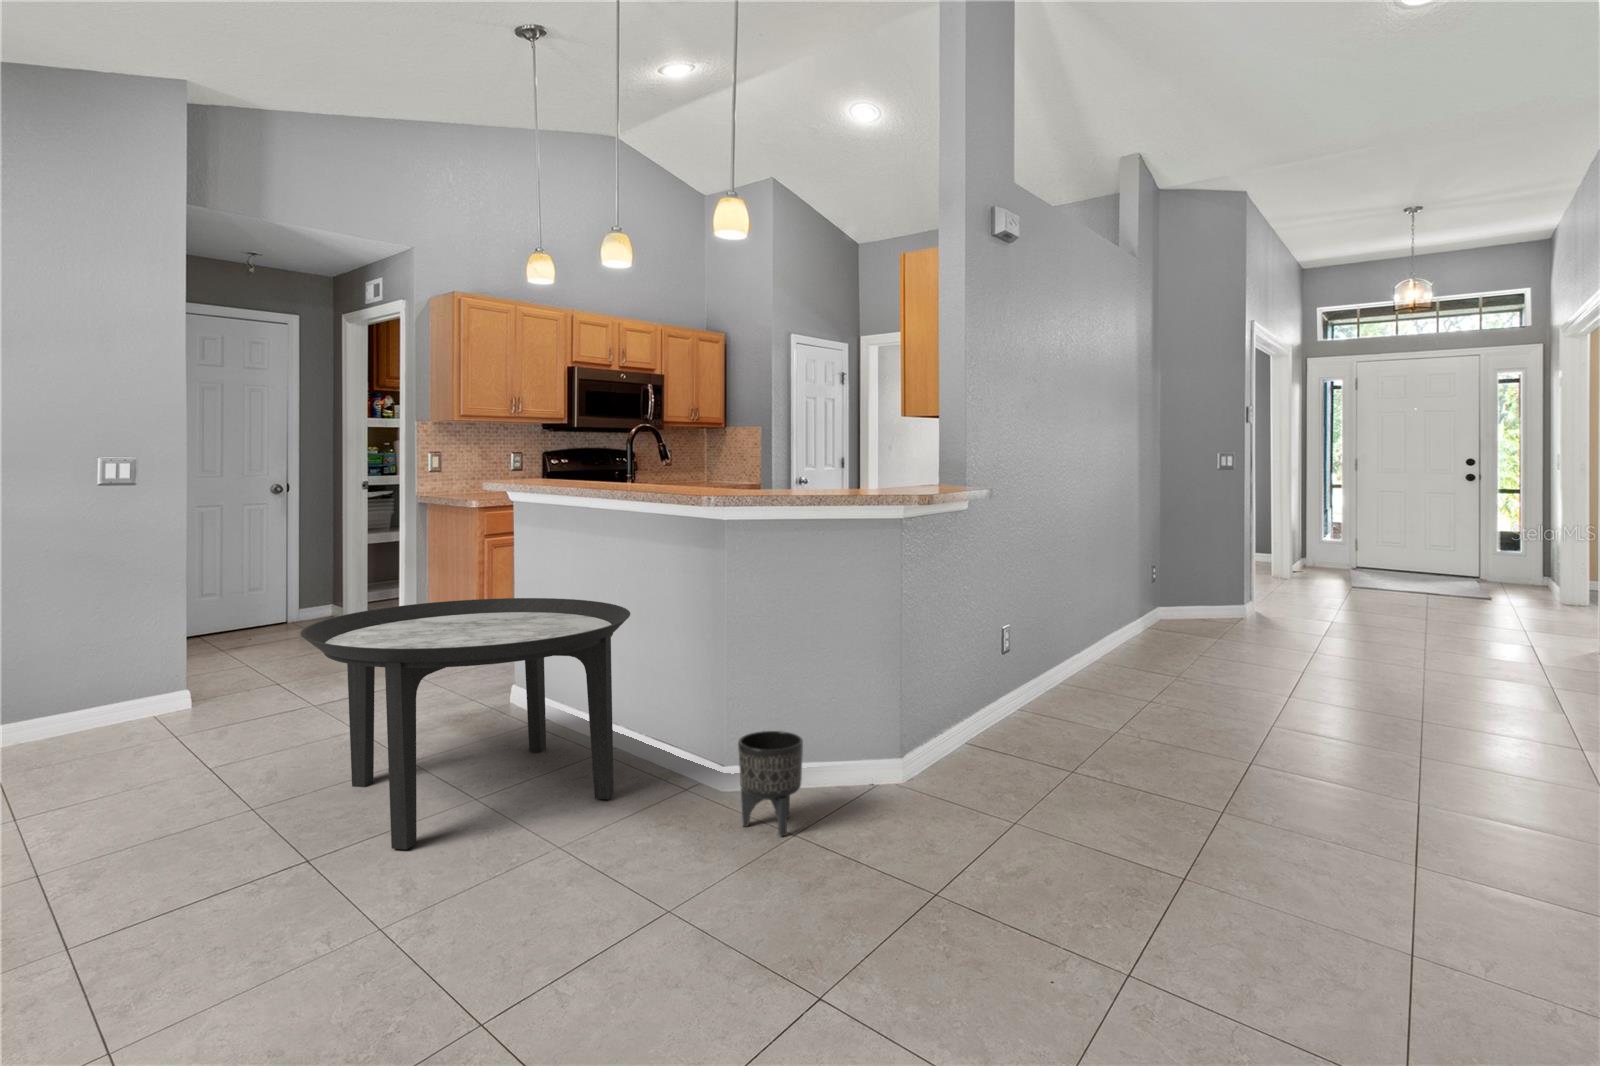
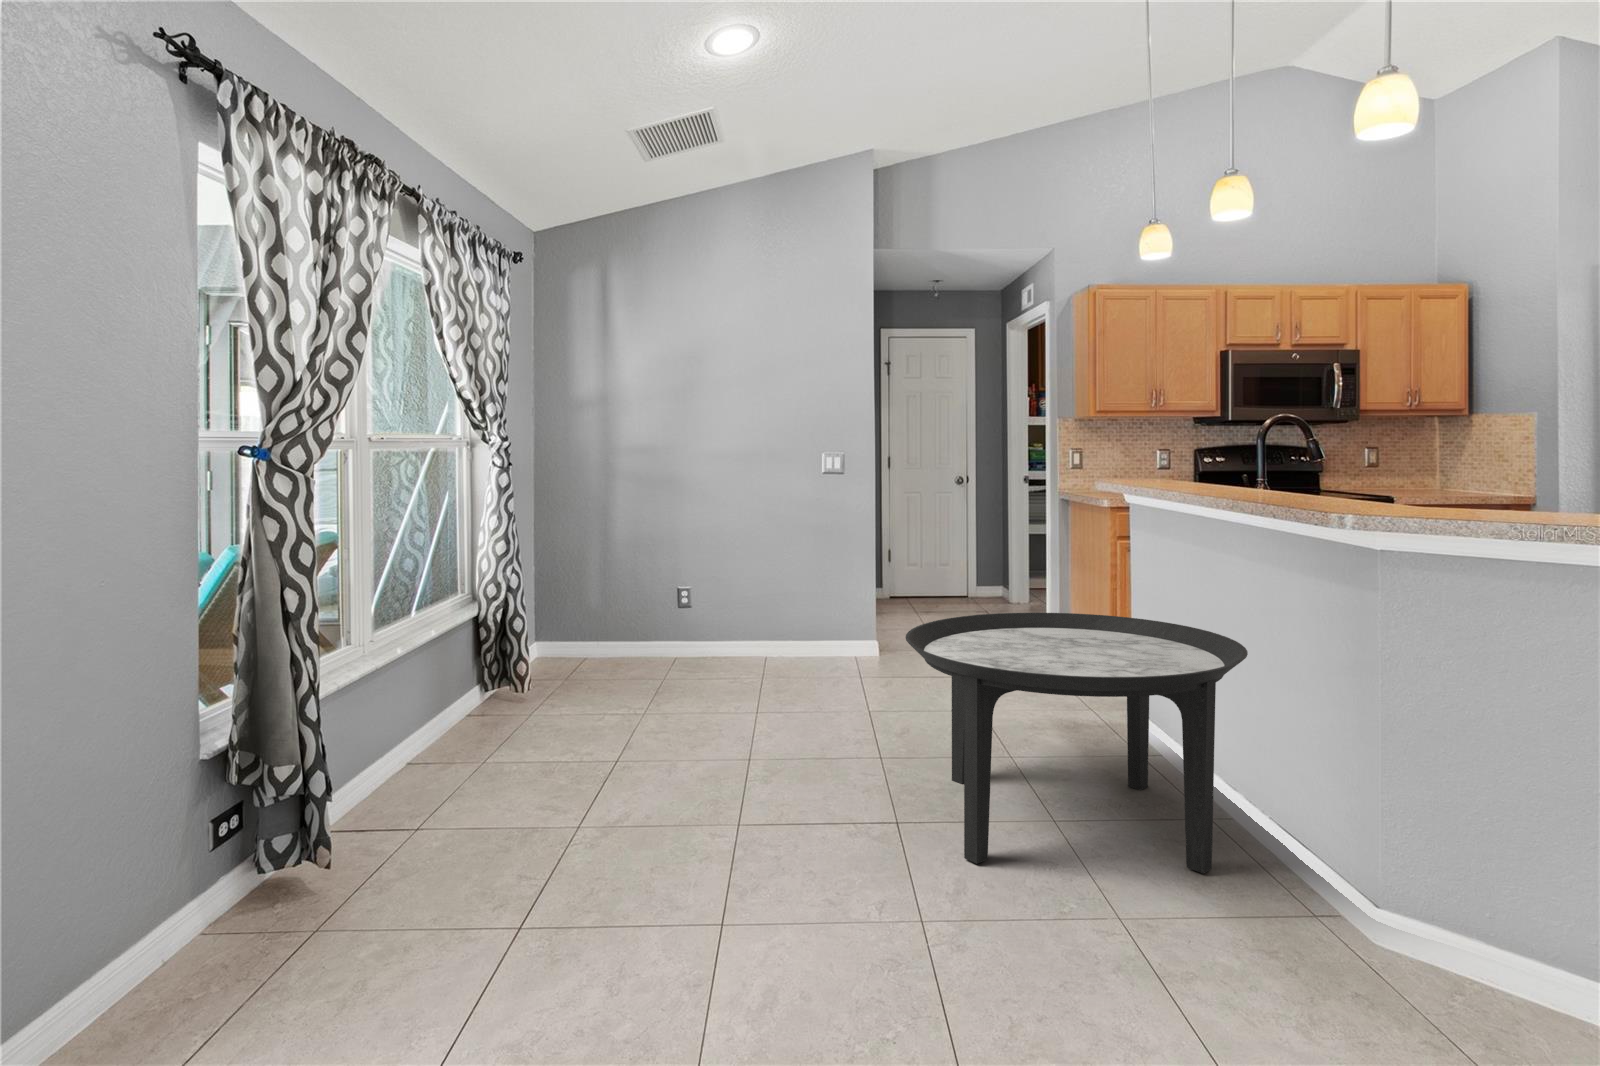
planter: present [738,731,803,836] -> none [1385,851,1502,1016]

